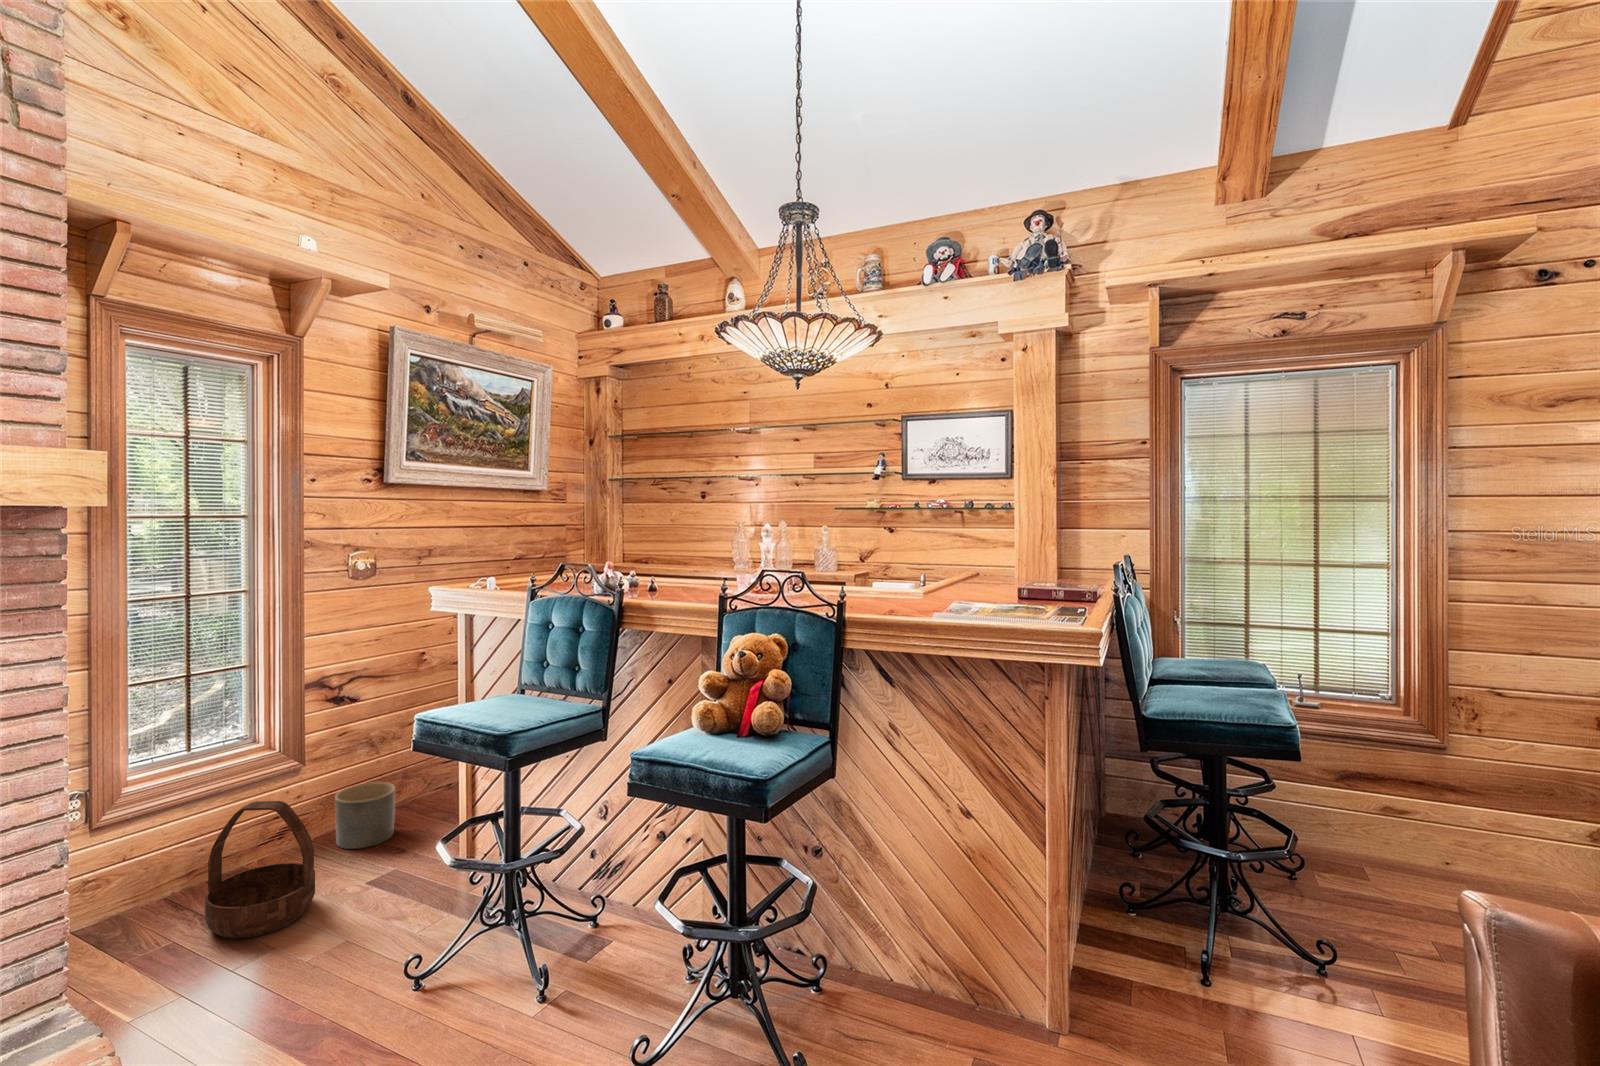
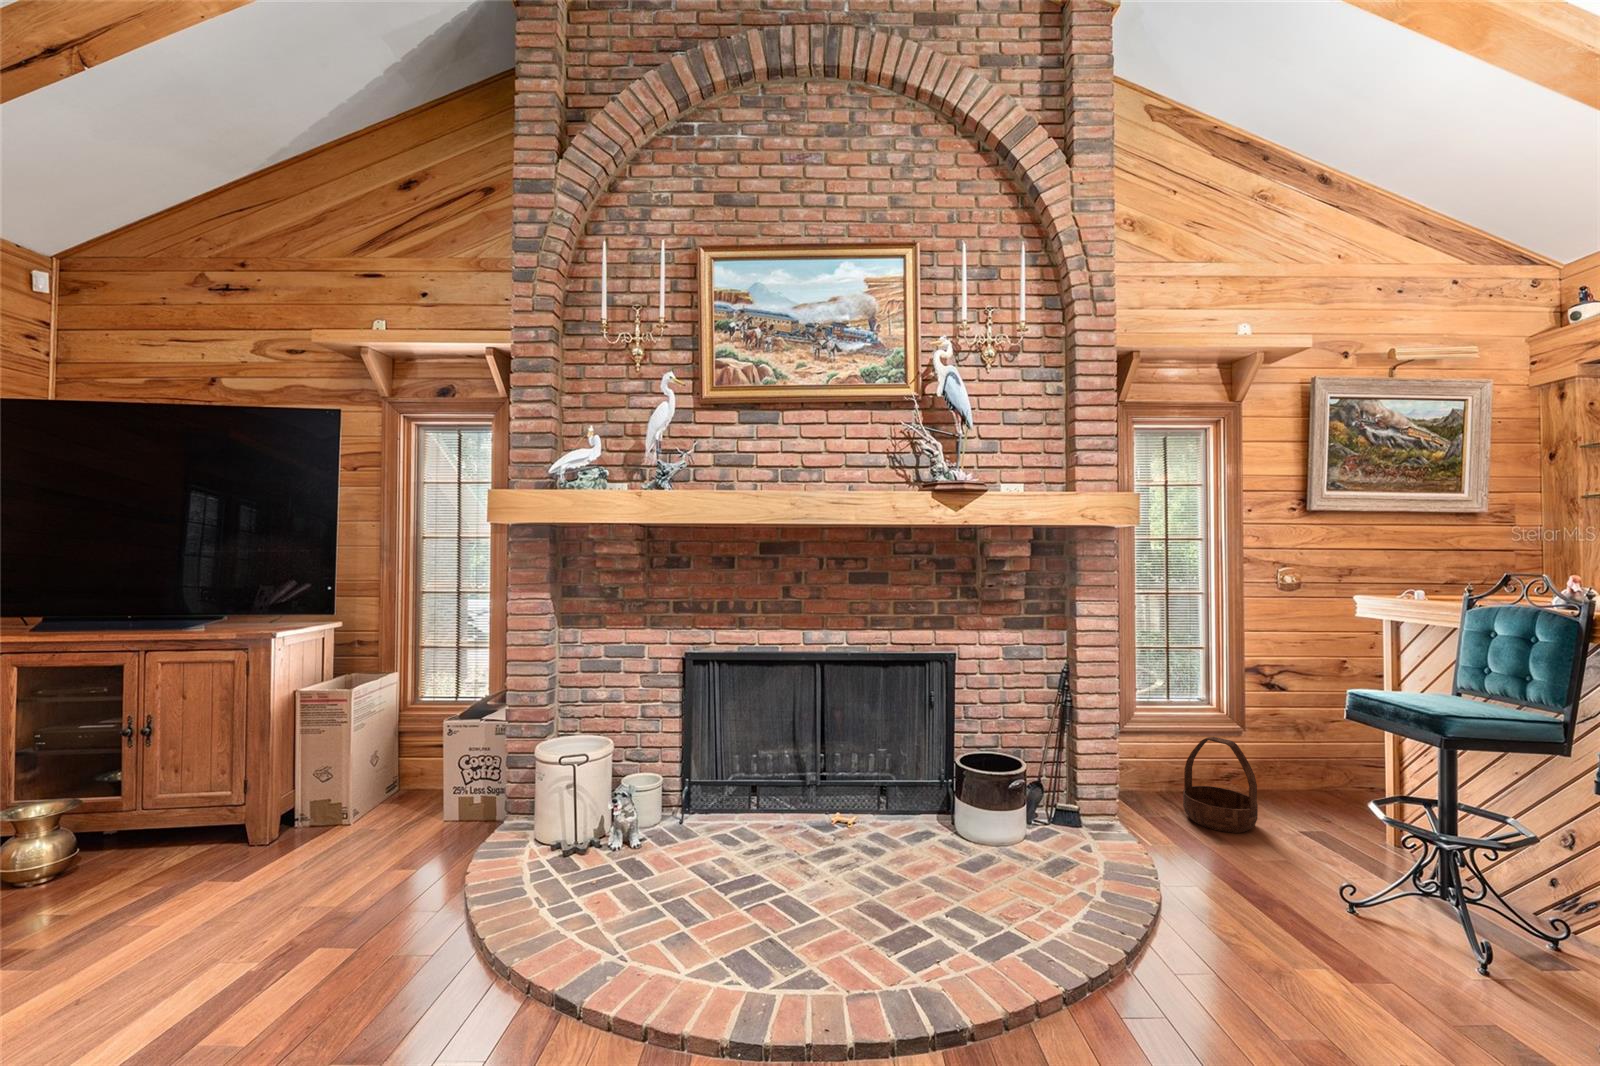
planter: present [335,782,395,849] -> none [1268,756,1320,809]

